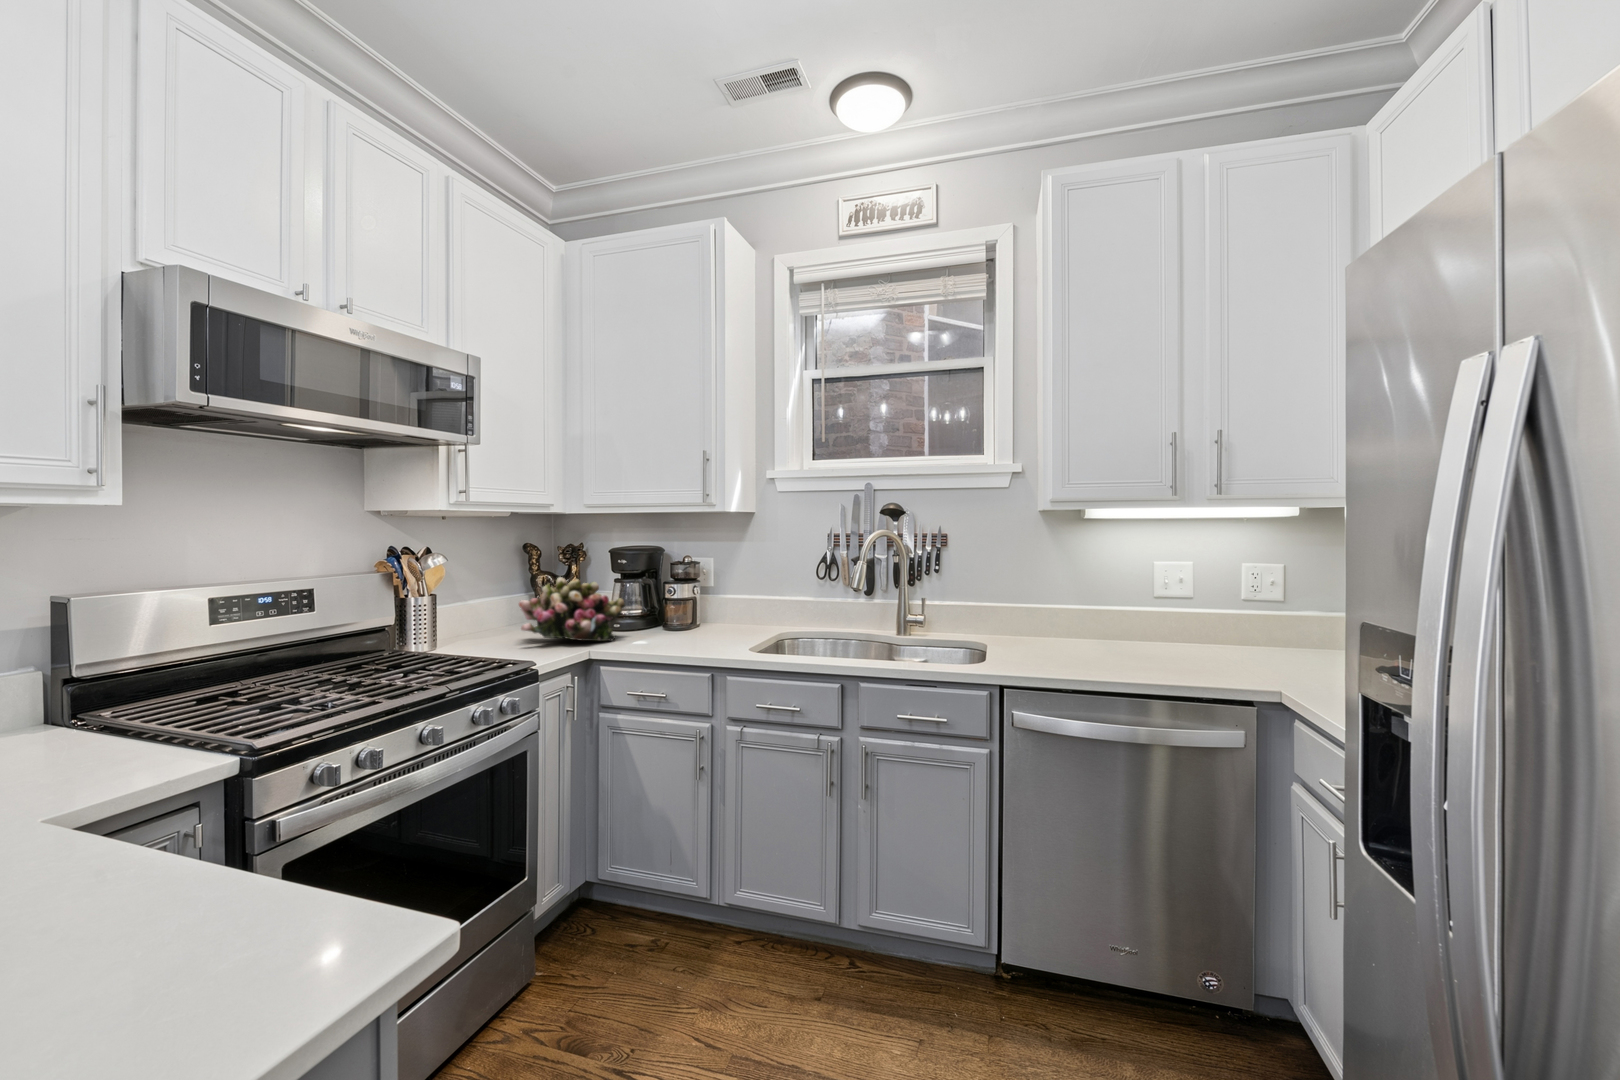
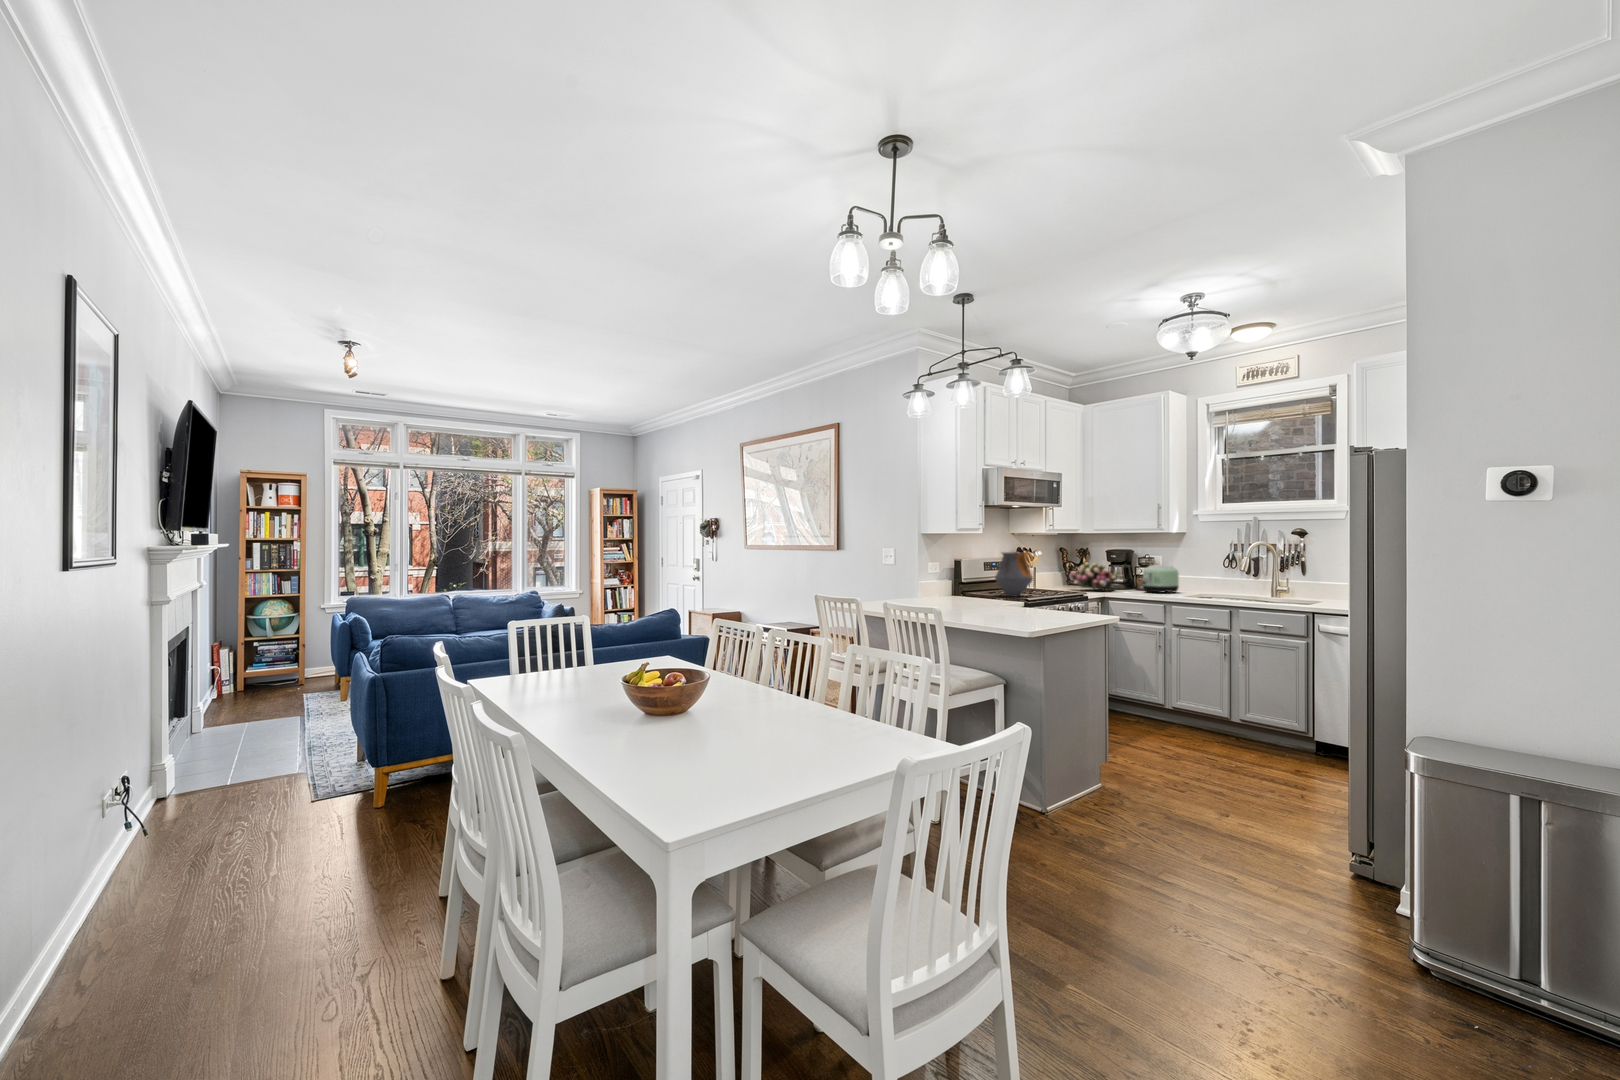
vase: none [209,566,349,705] -> present [995,552,1033,596]
toaster: none [671,579,742,641] -> present [1143,565,1179,593]

